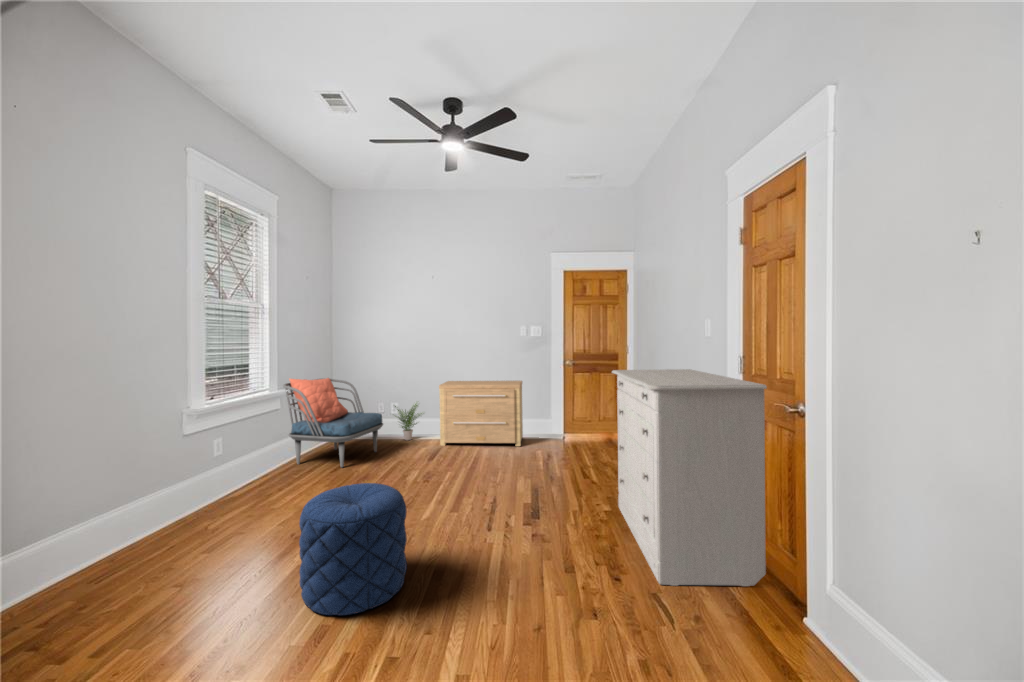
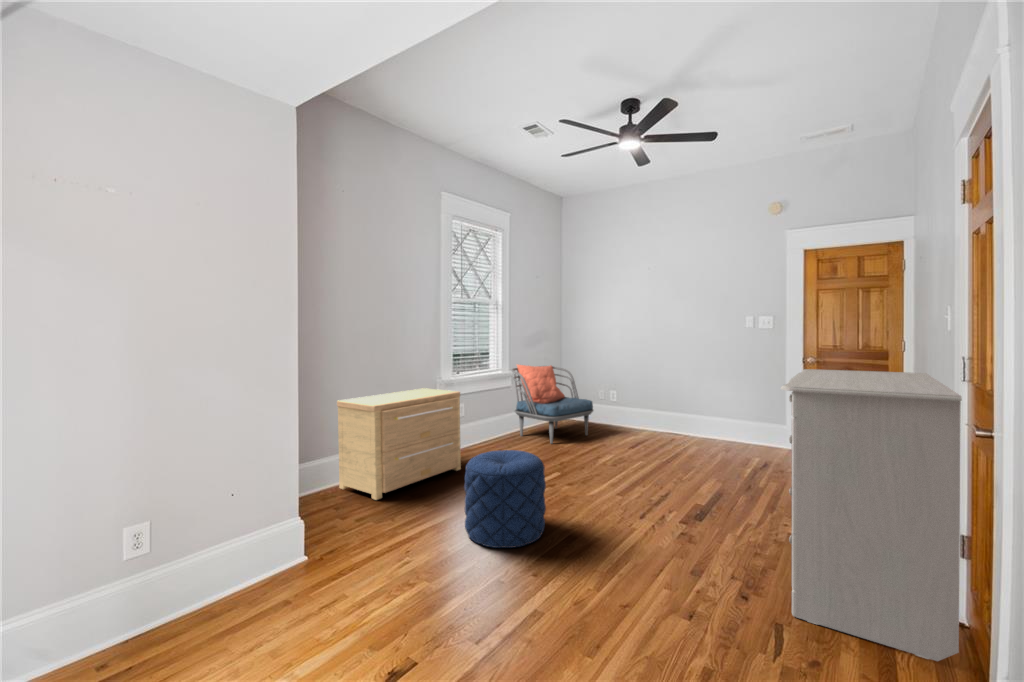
side table: present [439,381,523,446] -> present [337,388,461,500]
potted plant: present [395,404,422,440] -> none [606,392,640,429]

